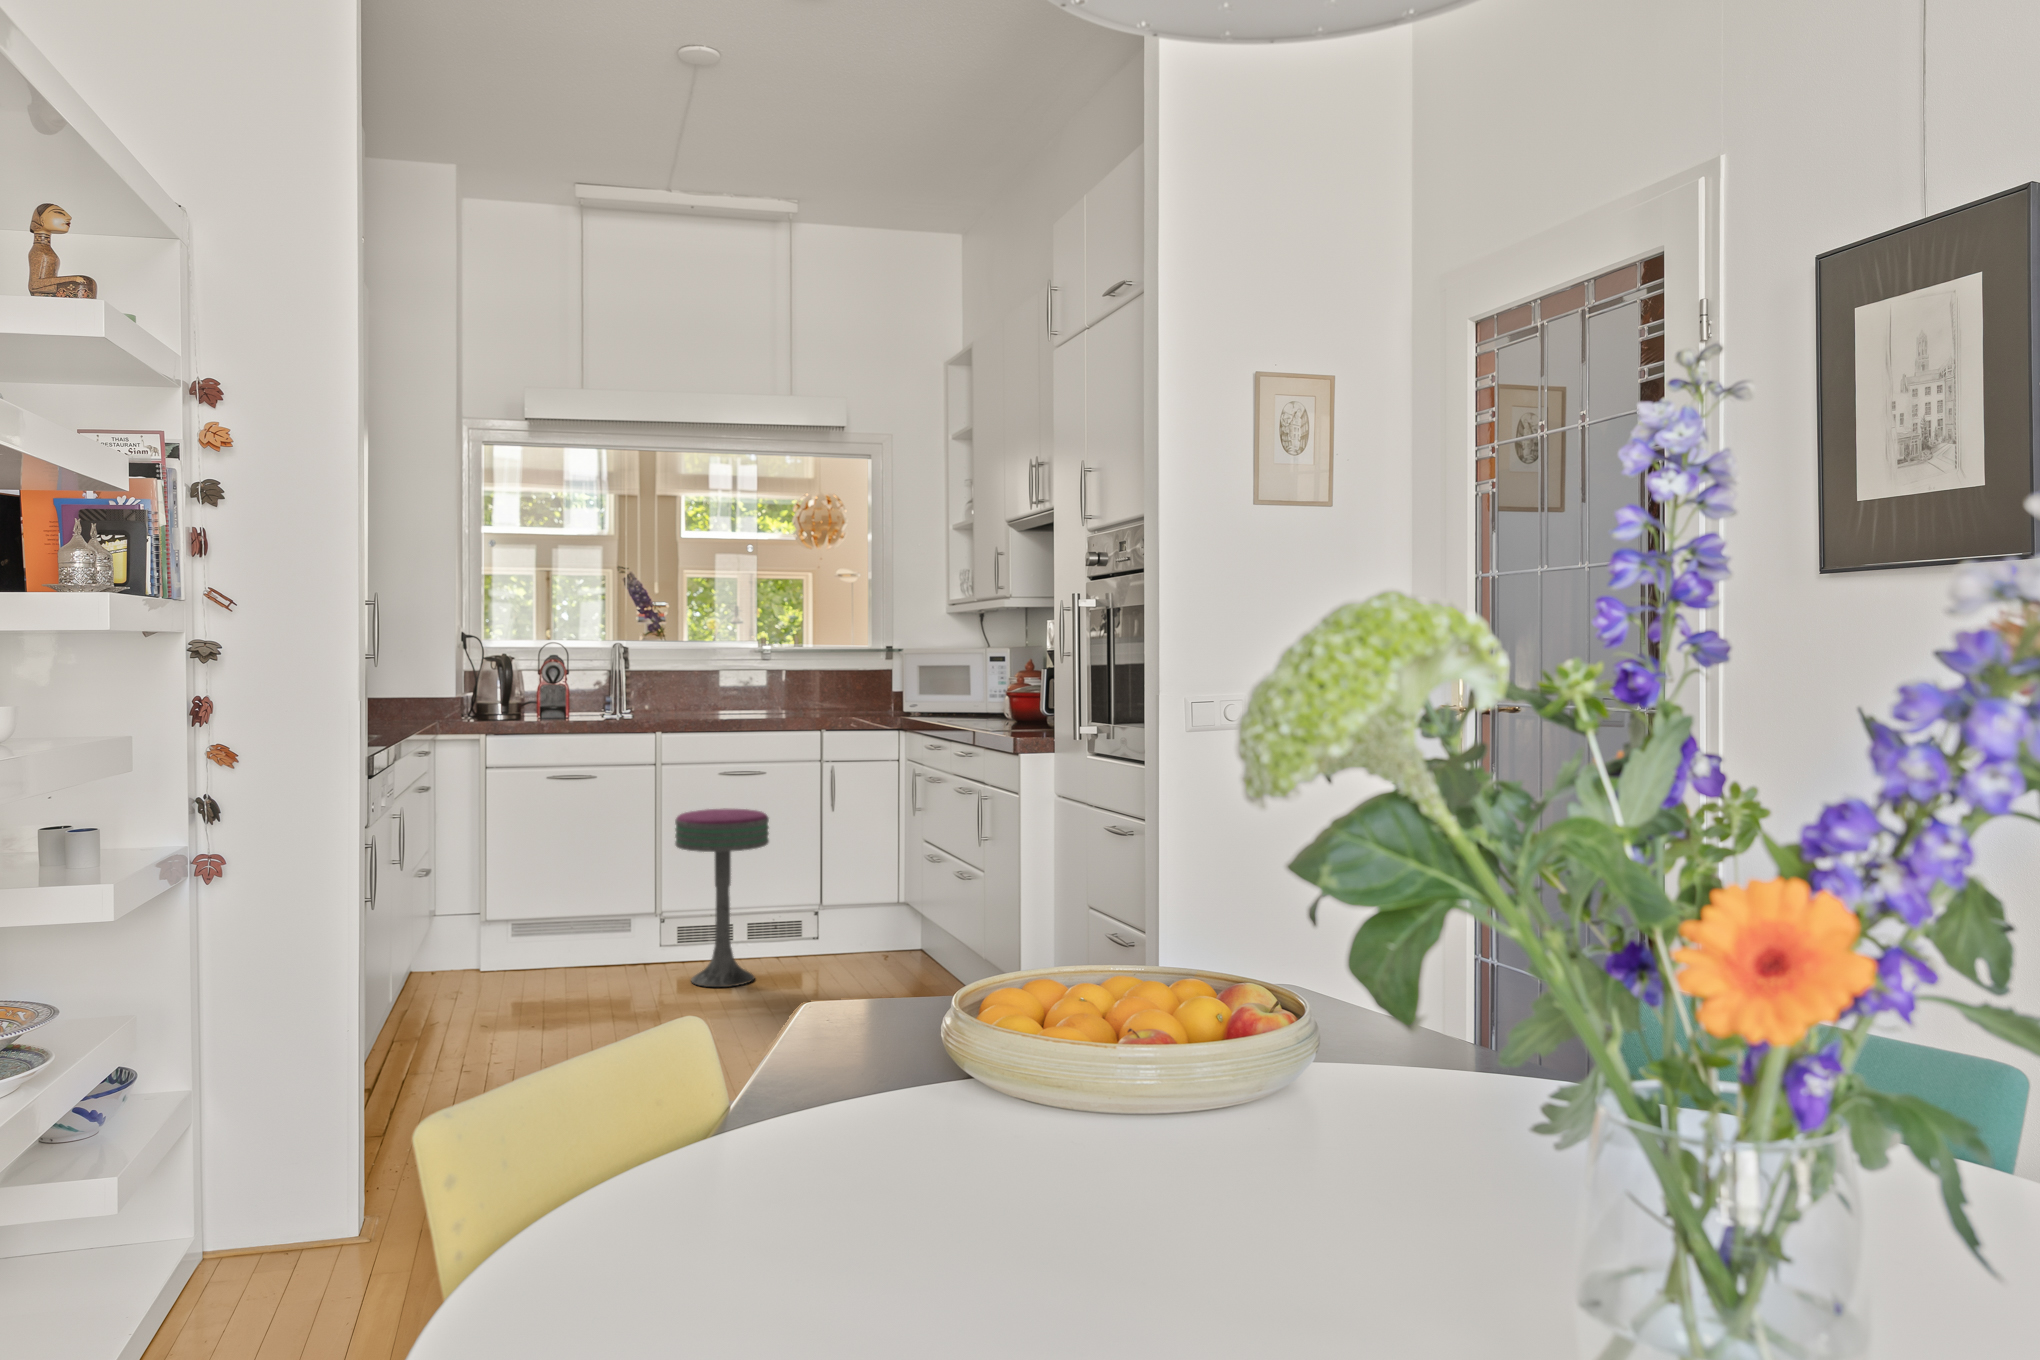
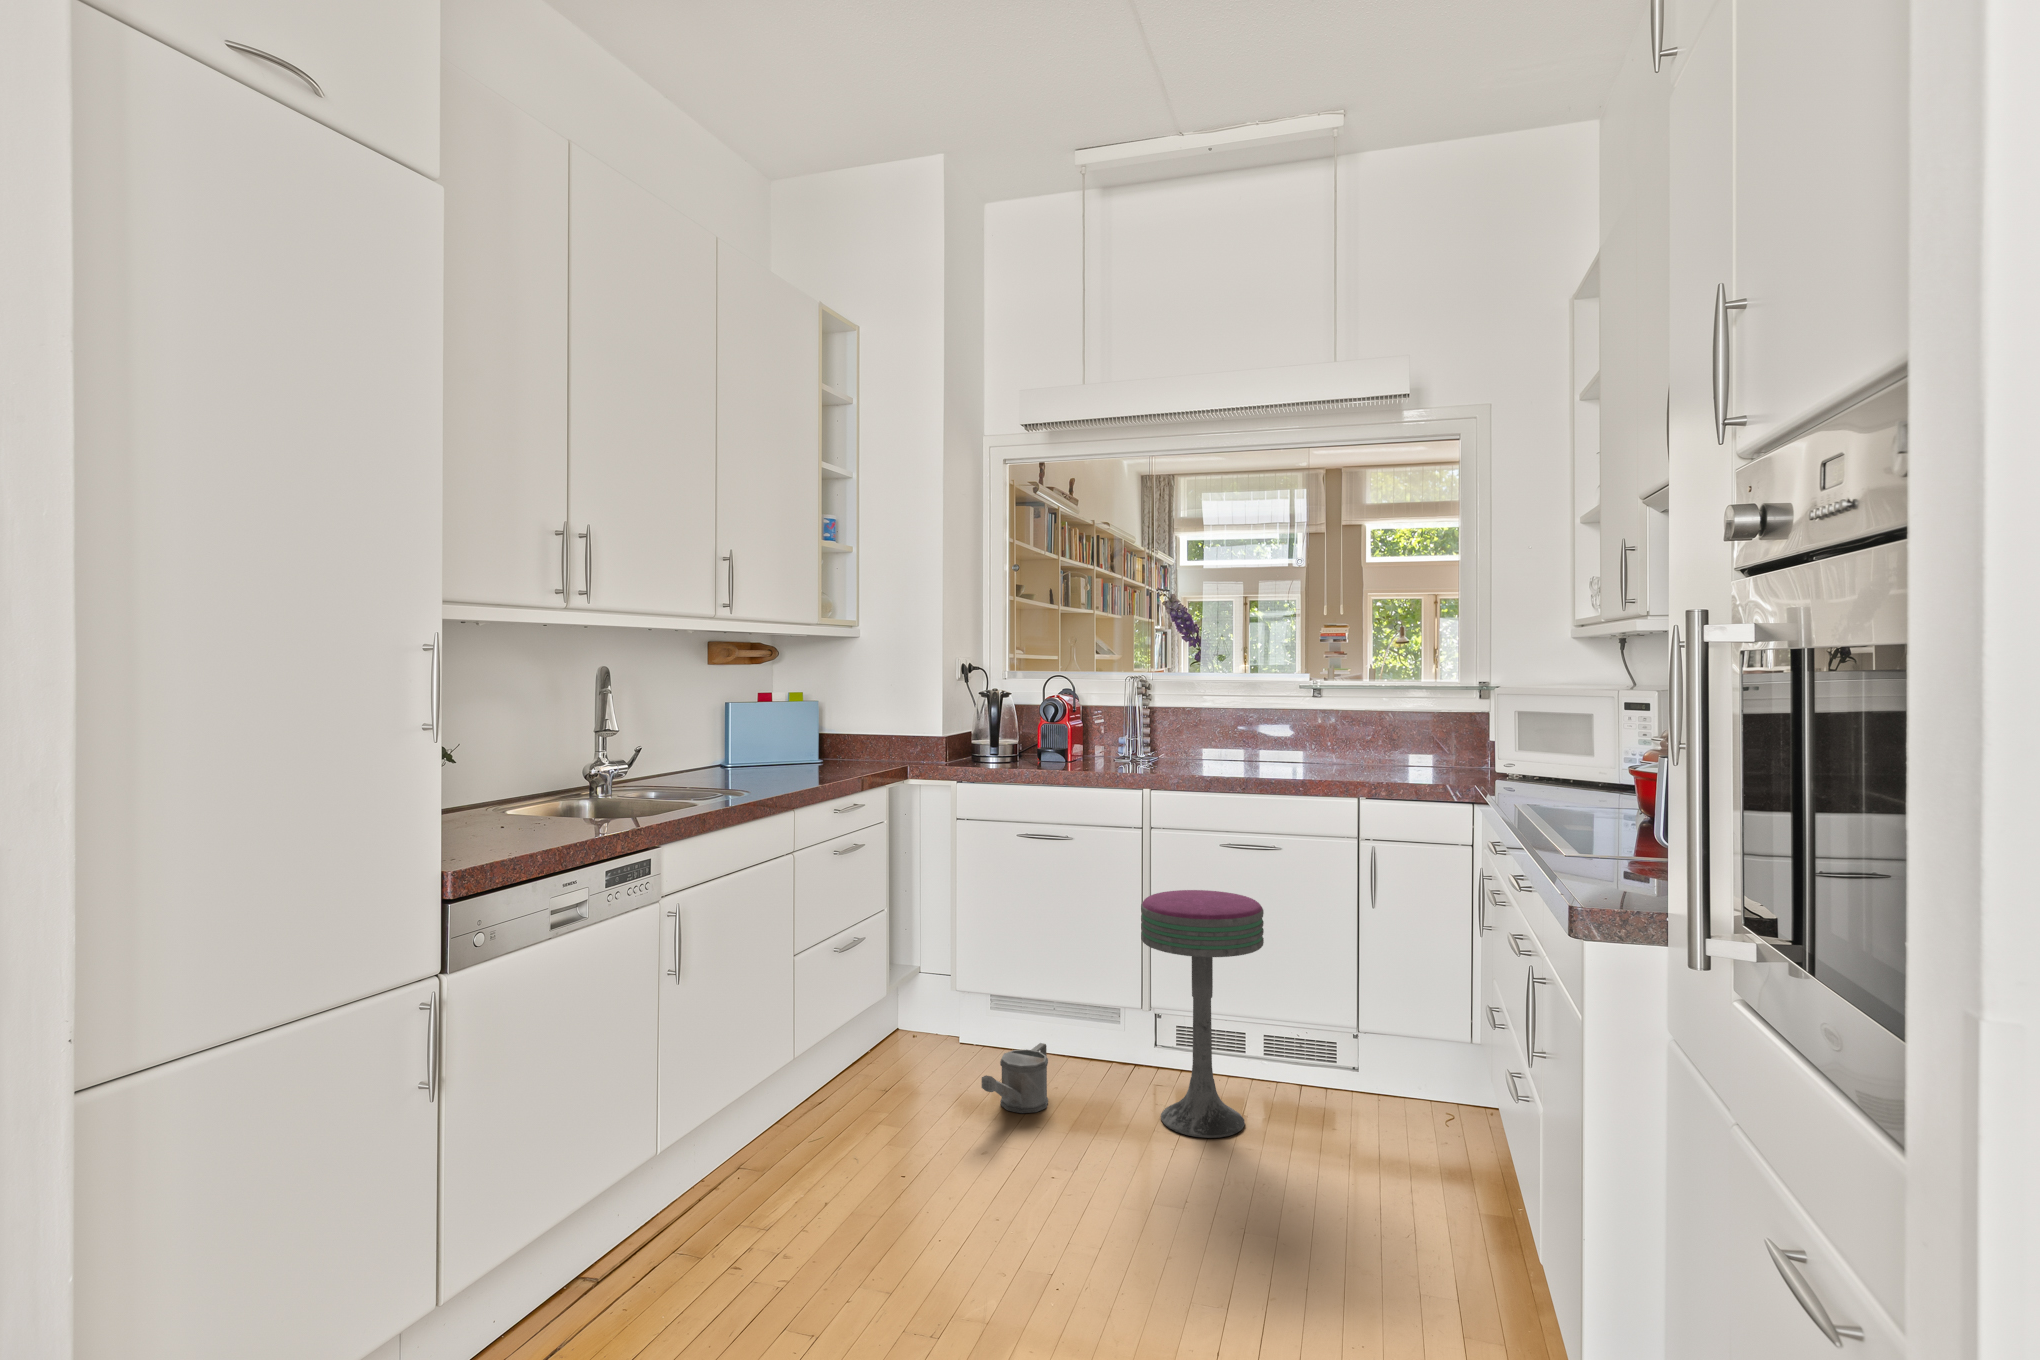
watering can: none [559,947,600,998] -> present [982,1043,1048,1113]

